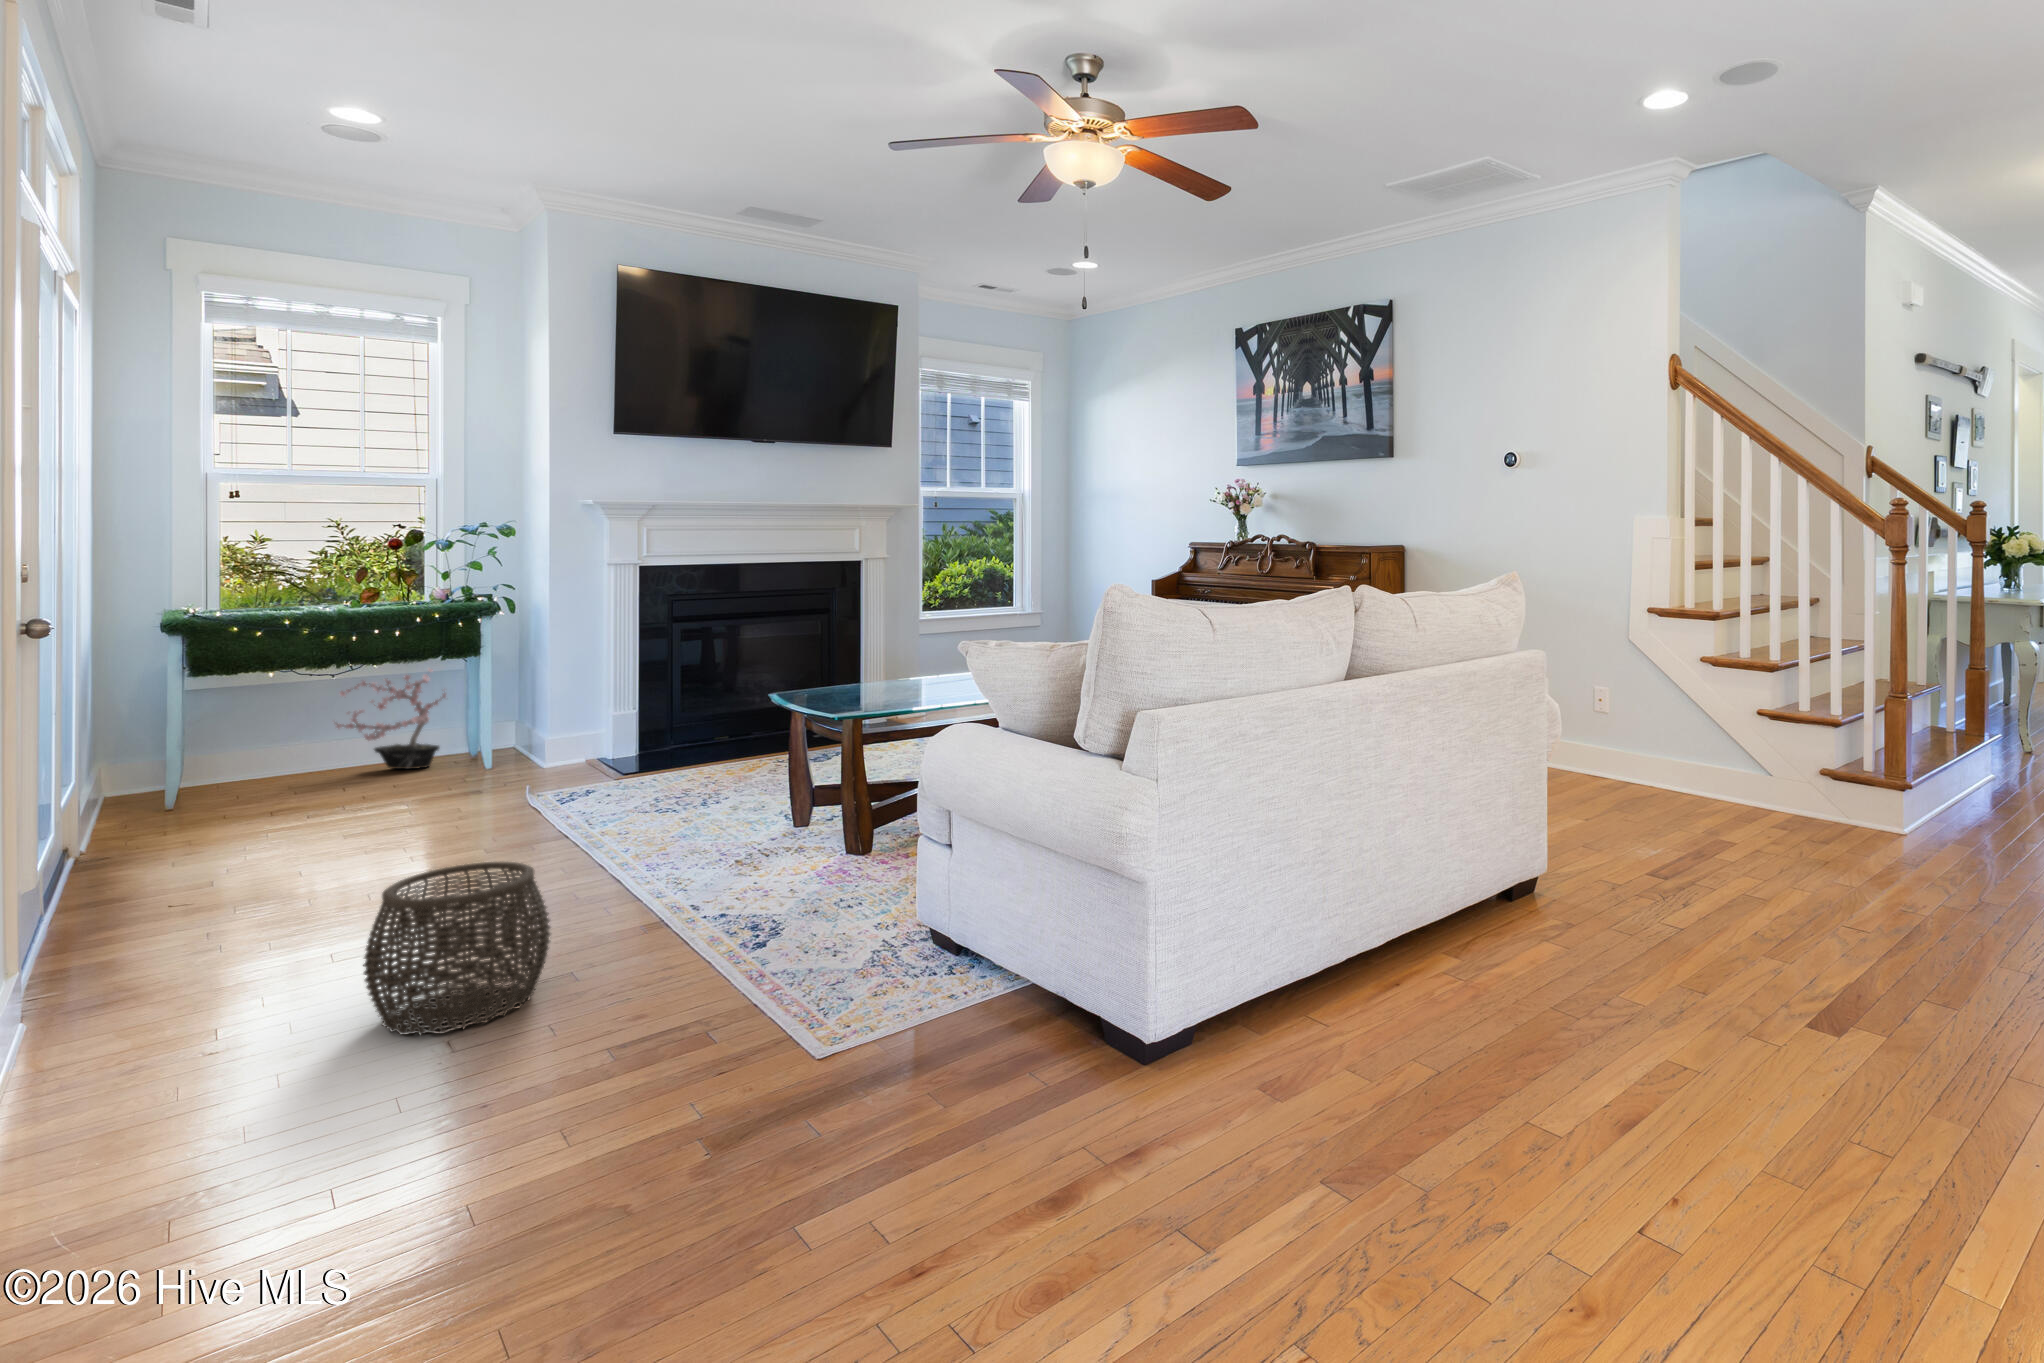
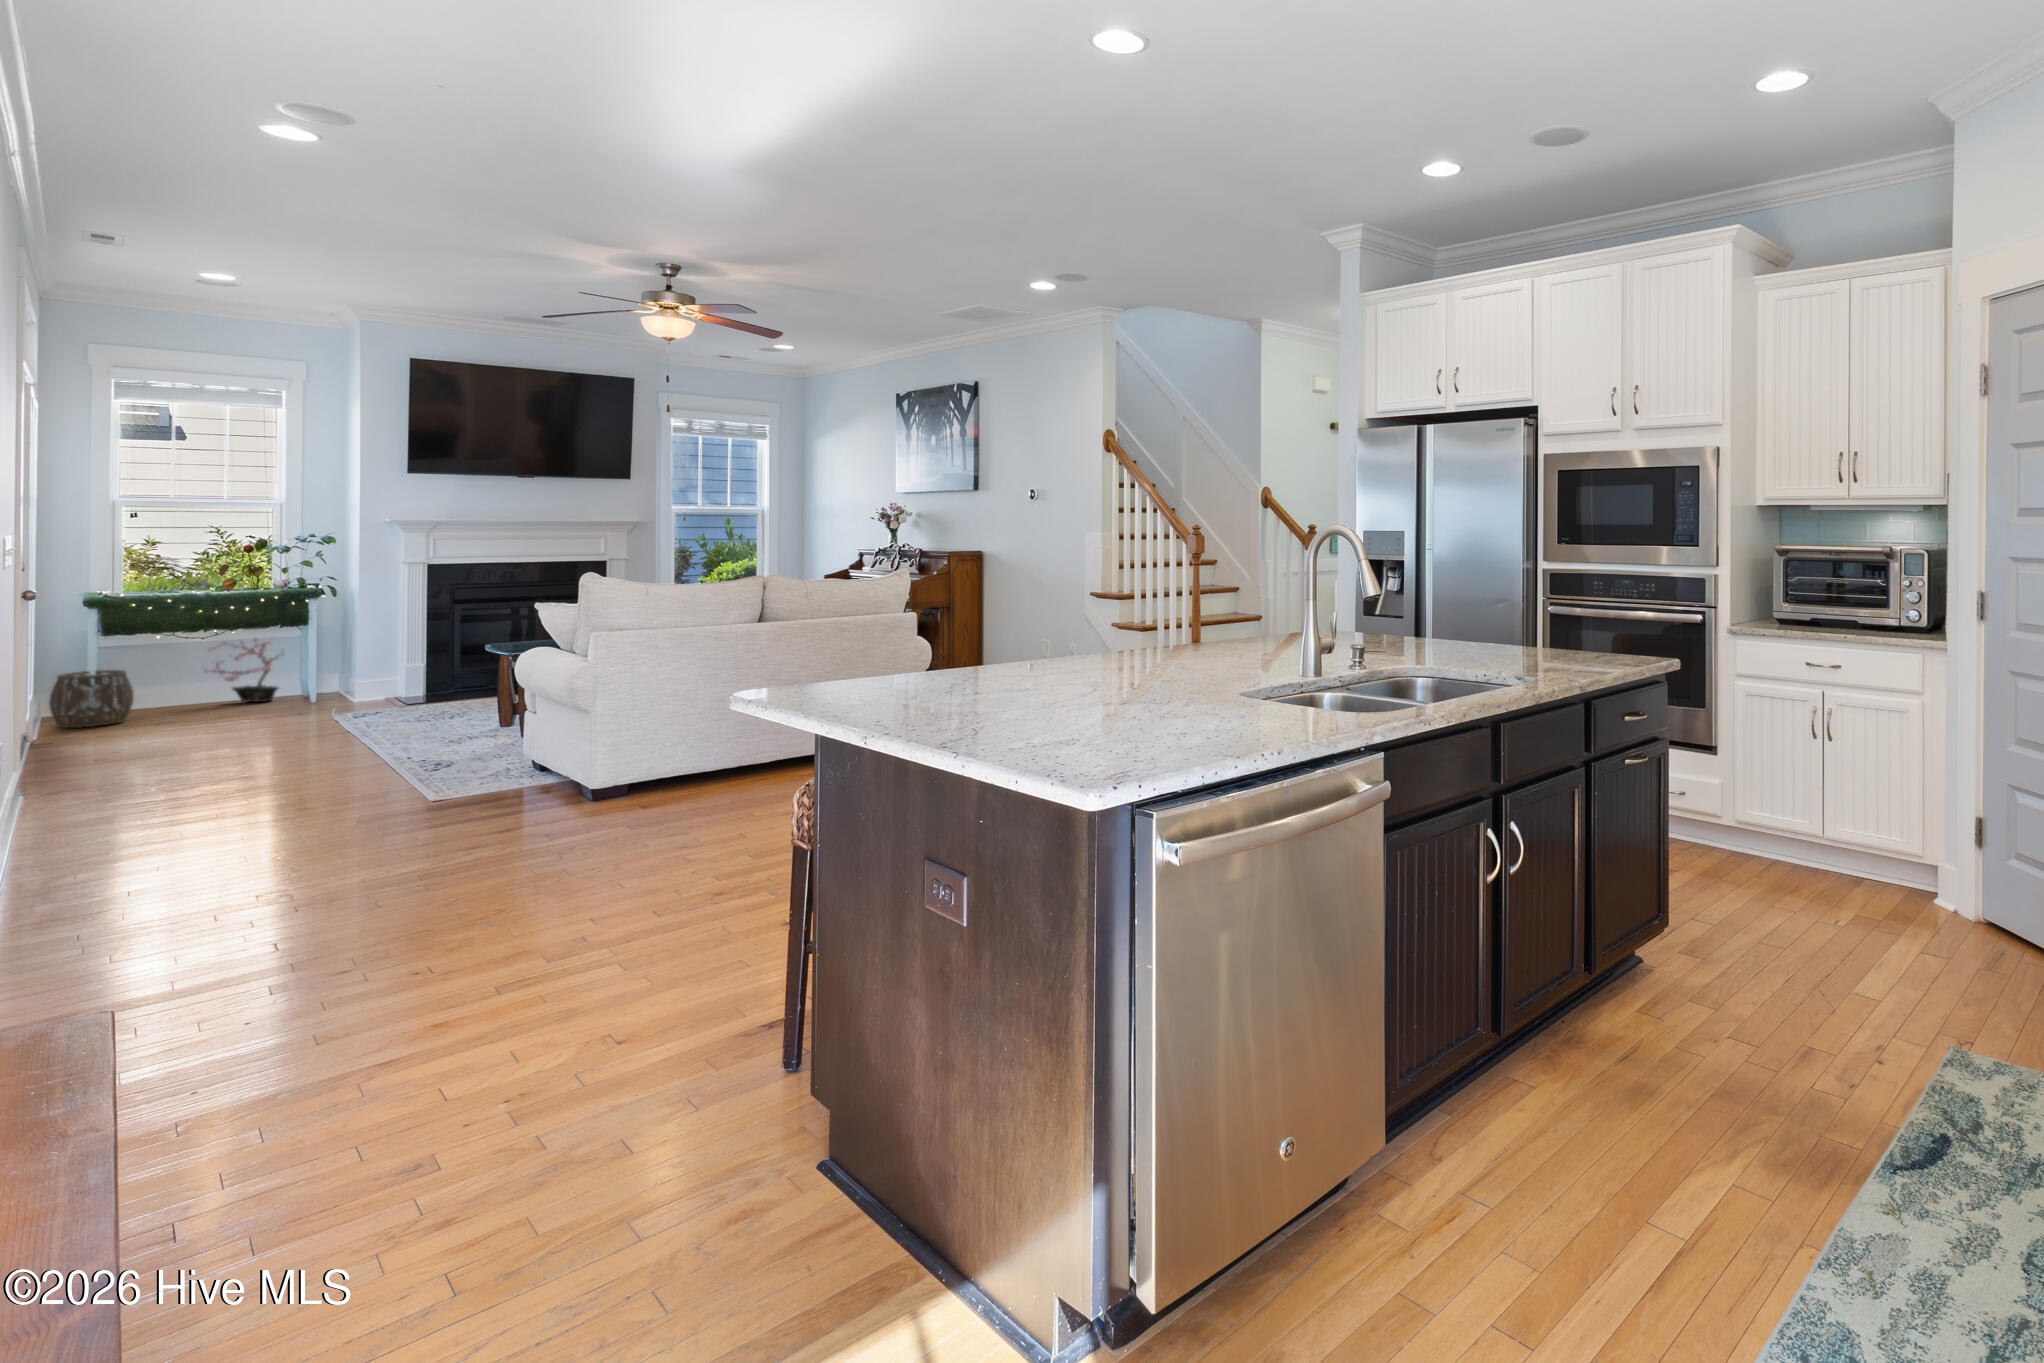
woven basket: present [364,862,551,1035] -> present [49,670,134,728]

